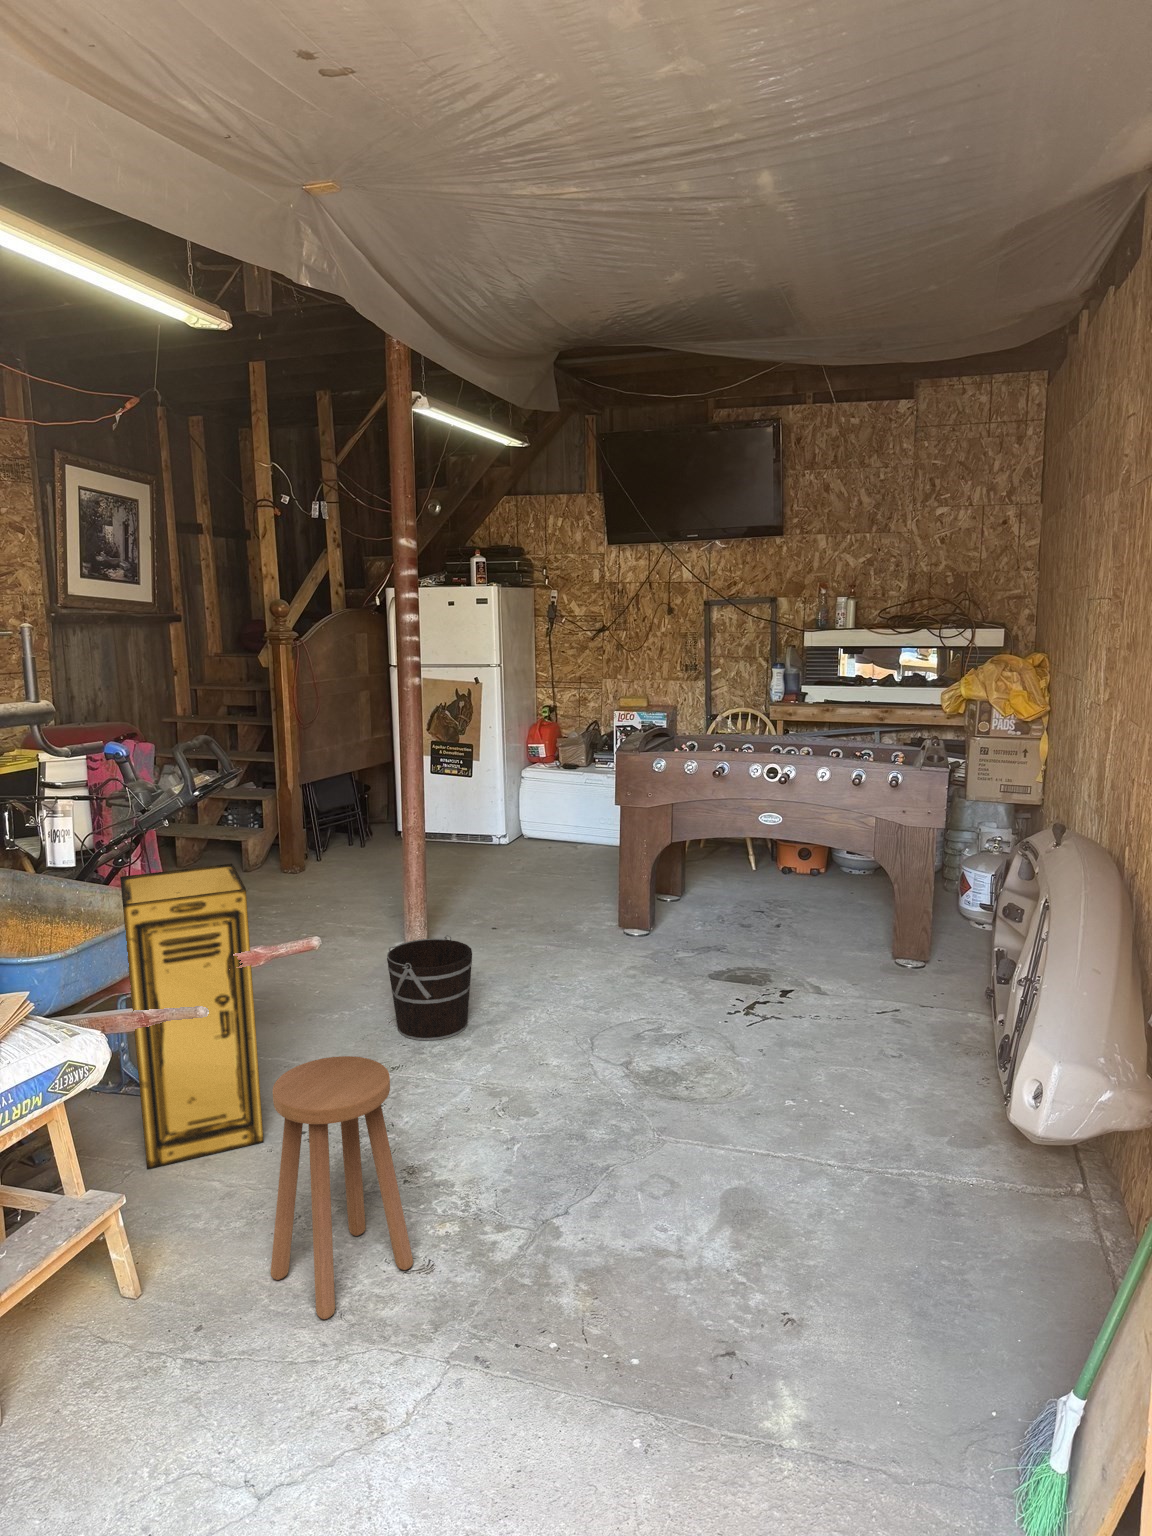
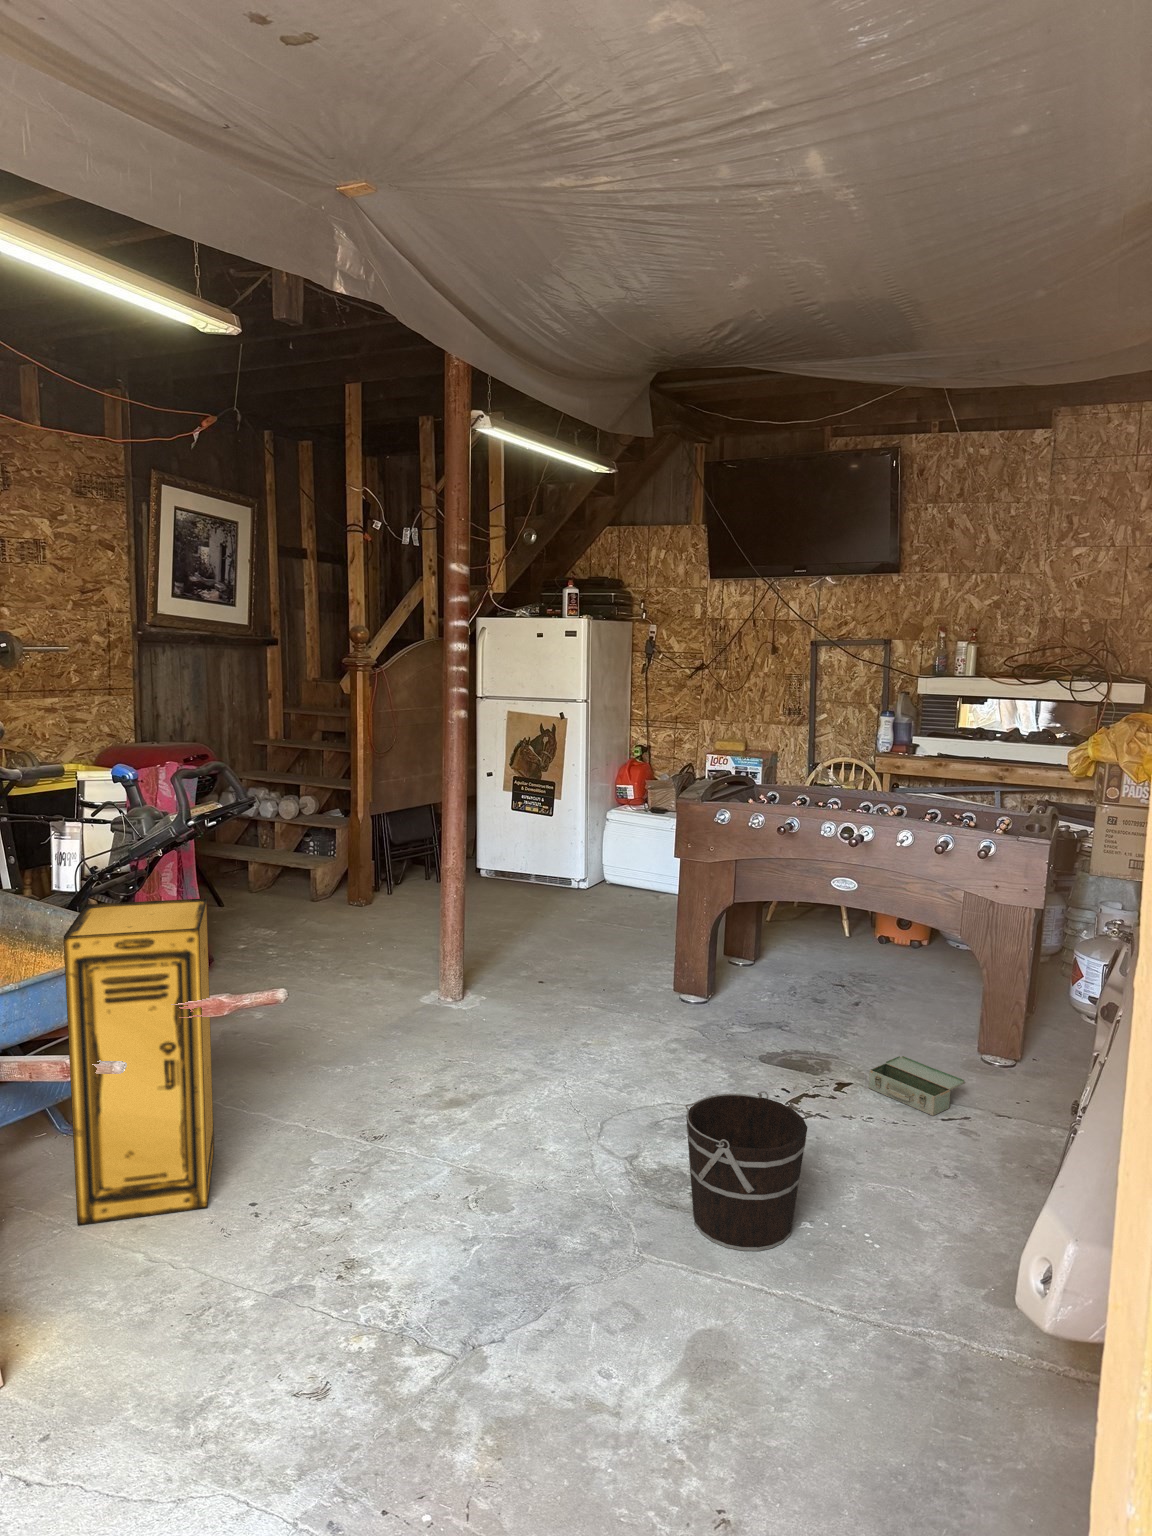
bucket: present [387,935,472,1041] -> present [685,1091,808,1251]
toolbox: none [809,961,889,1007] -> present [869,1056,965,1116]
stool: present [271,1056,413,1319] -> none [149,1130,307,1442]

